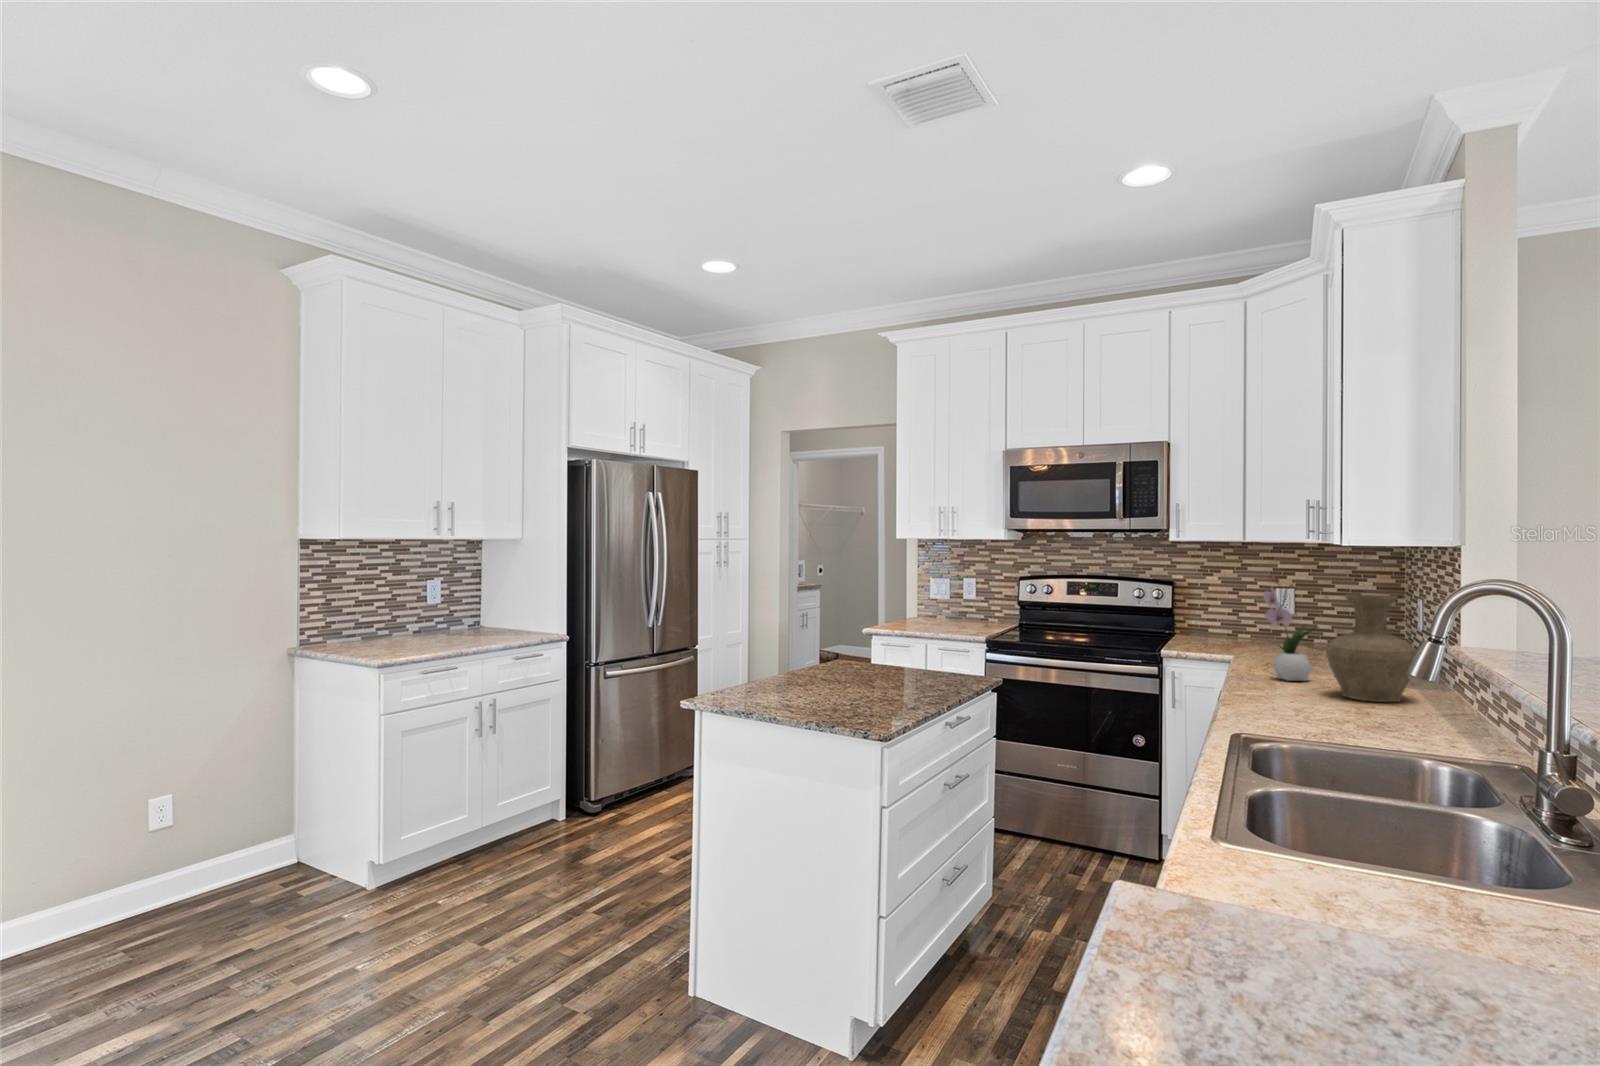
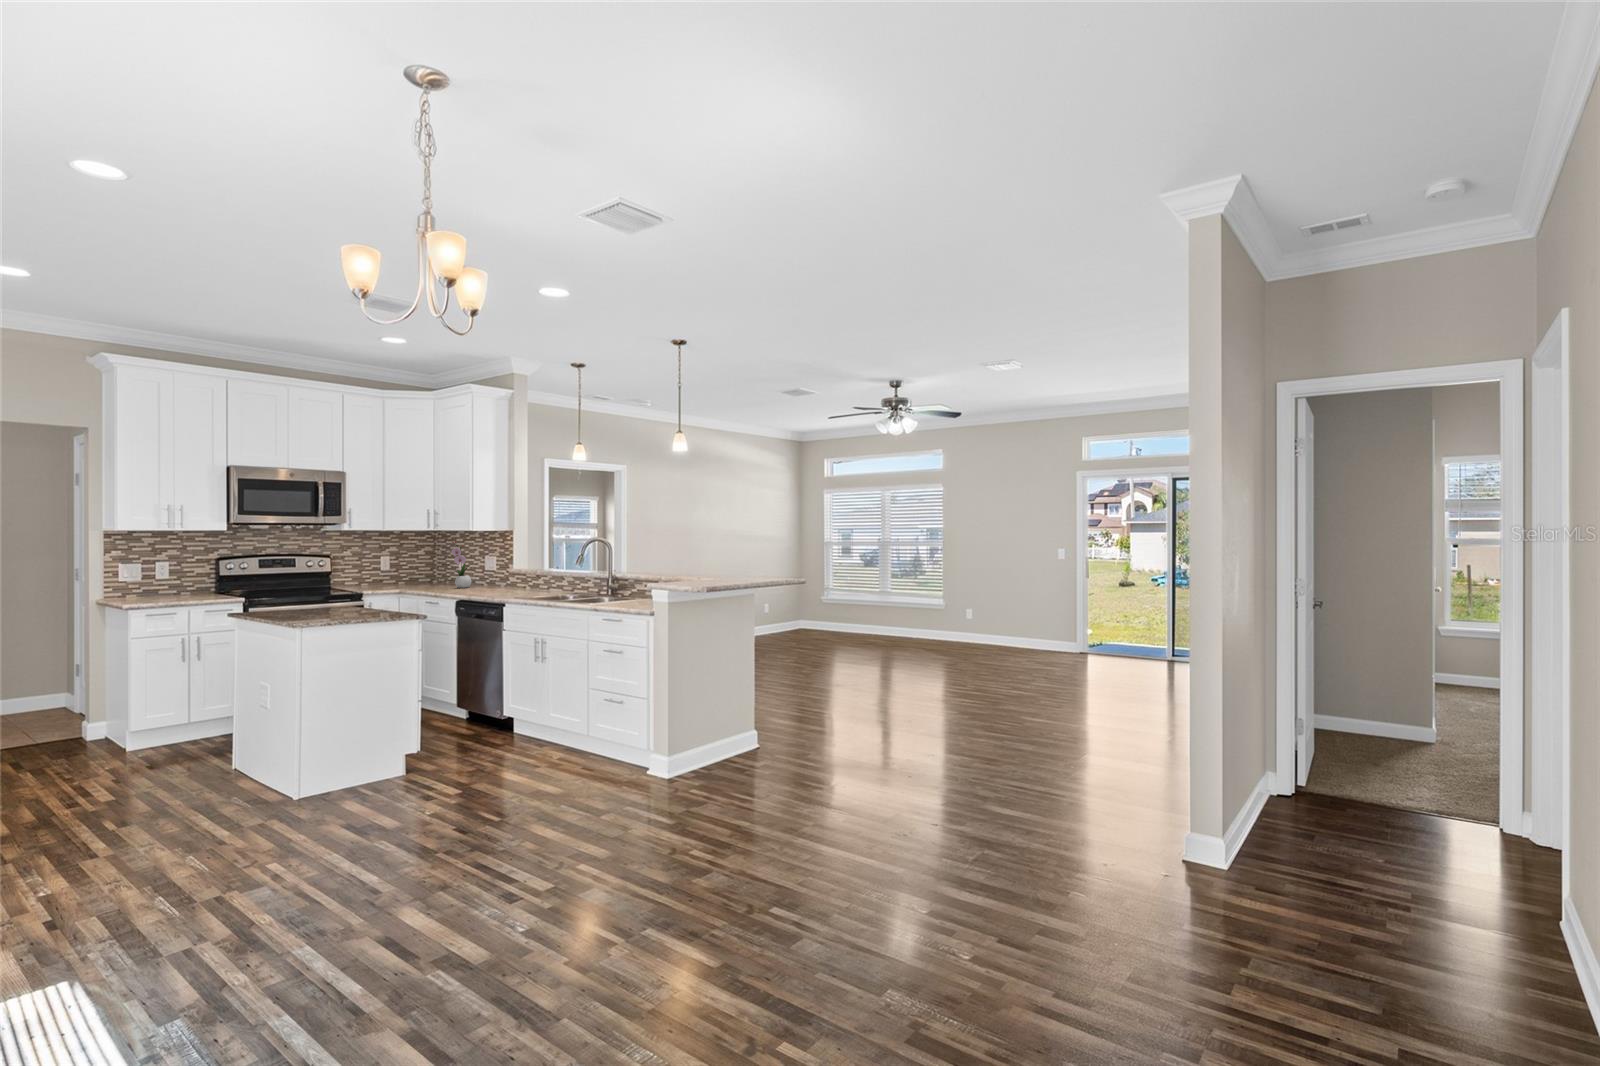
vase: present [1326,594,1416,702] -> none [490,546,522,587]

